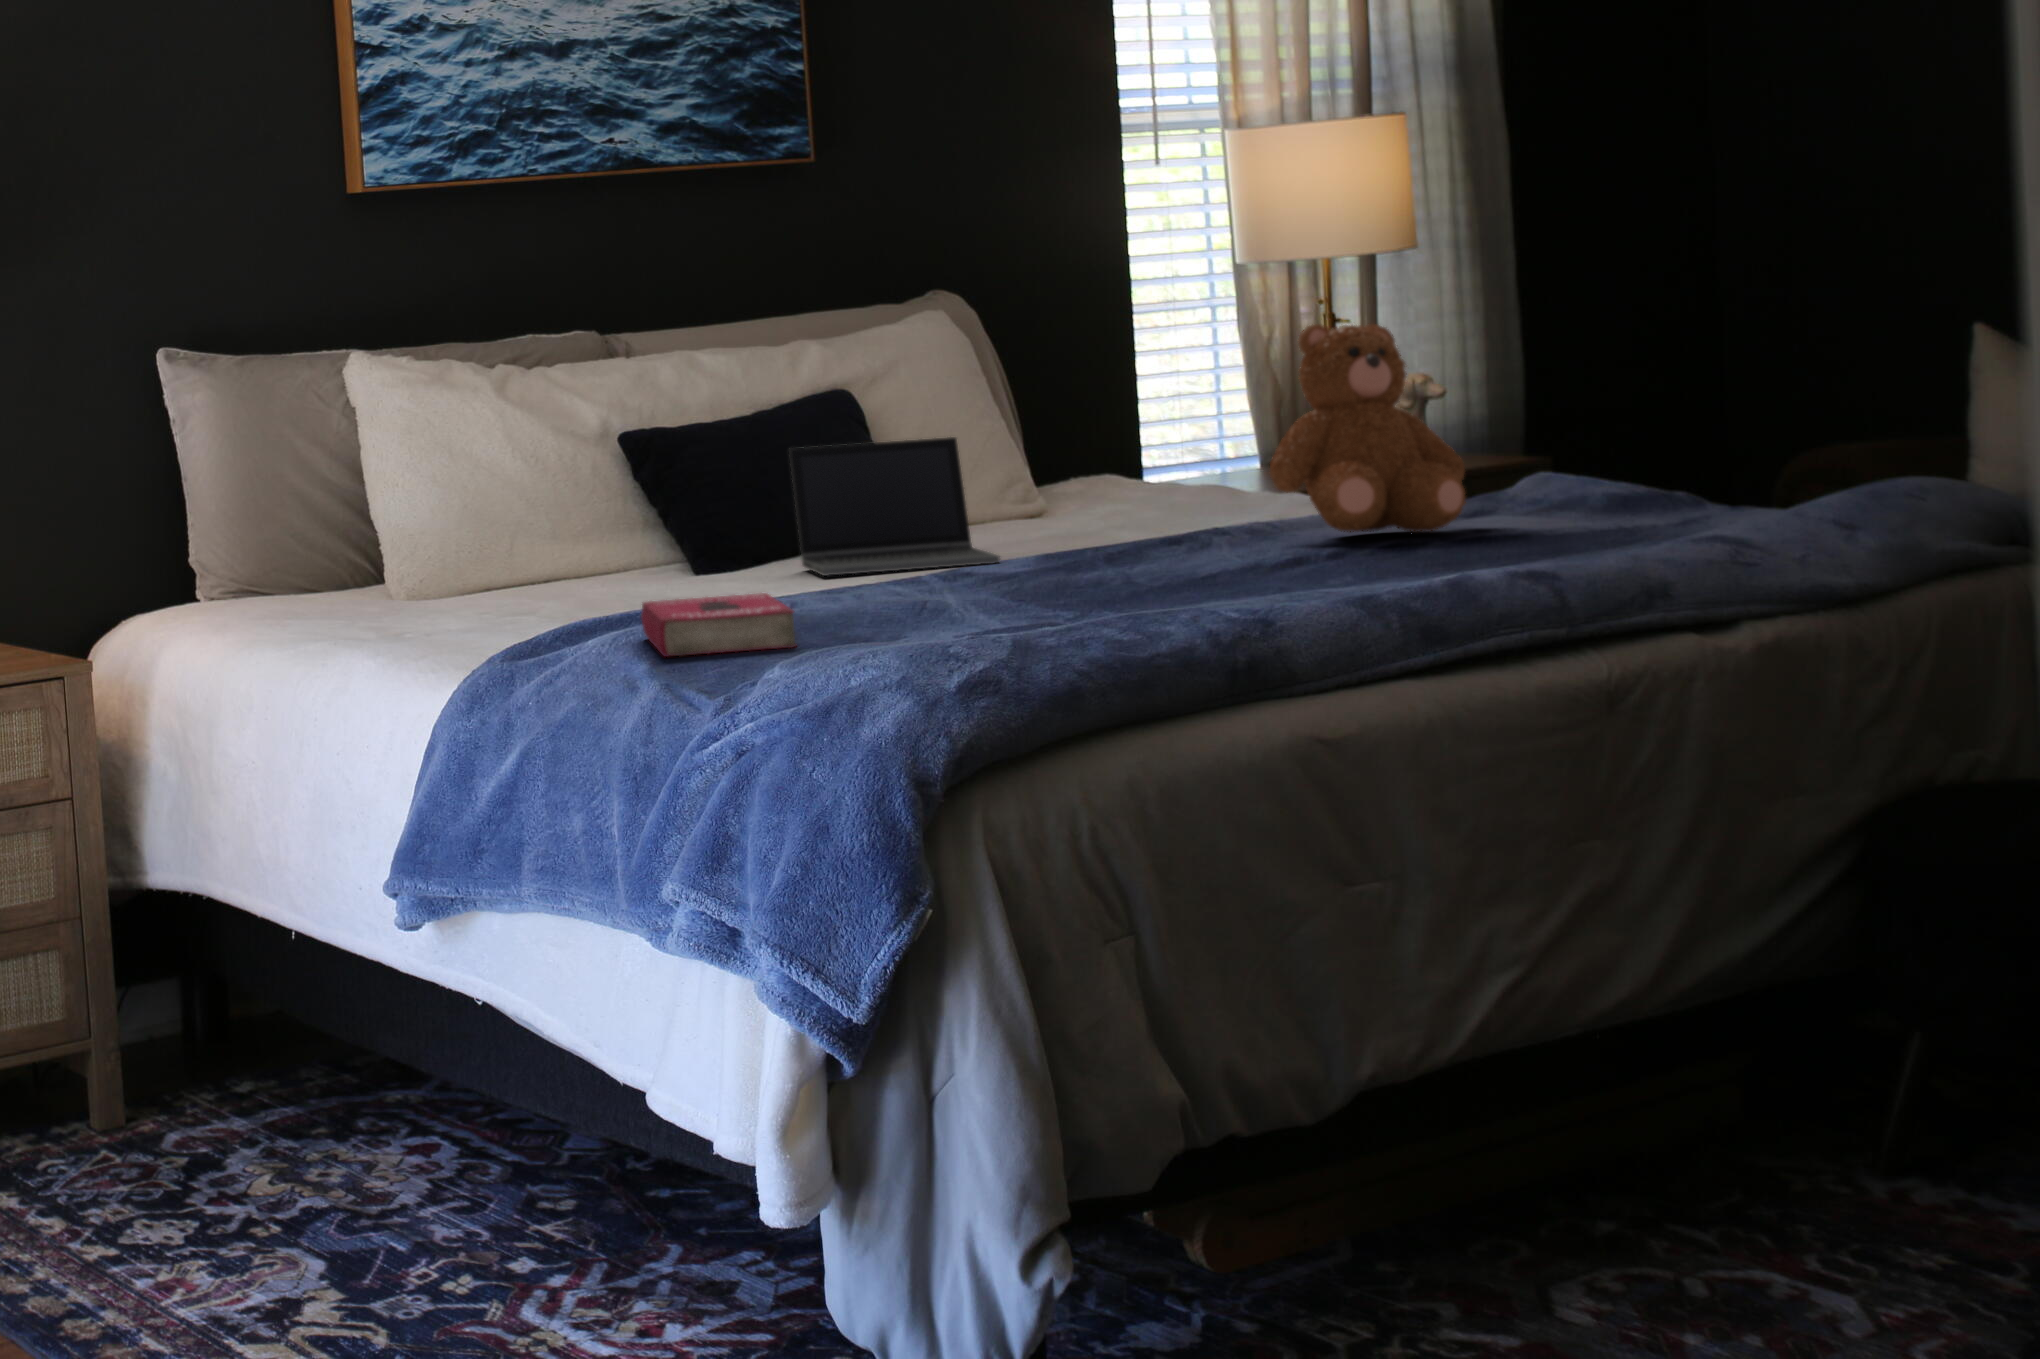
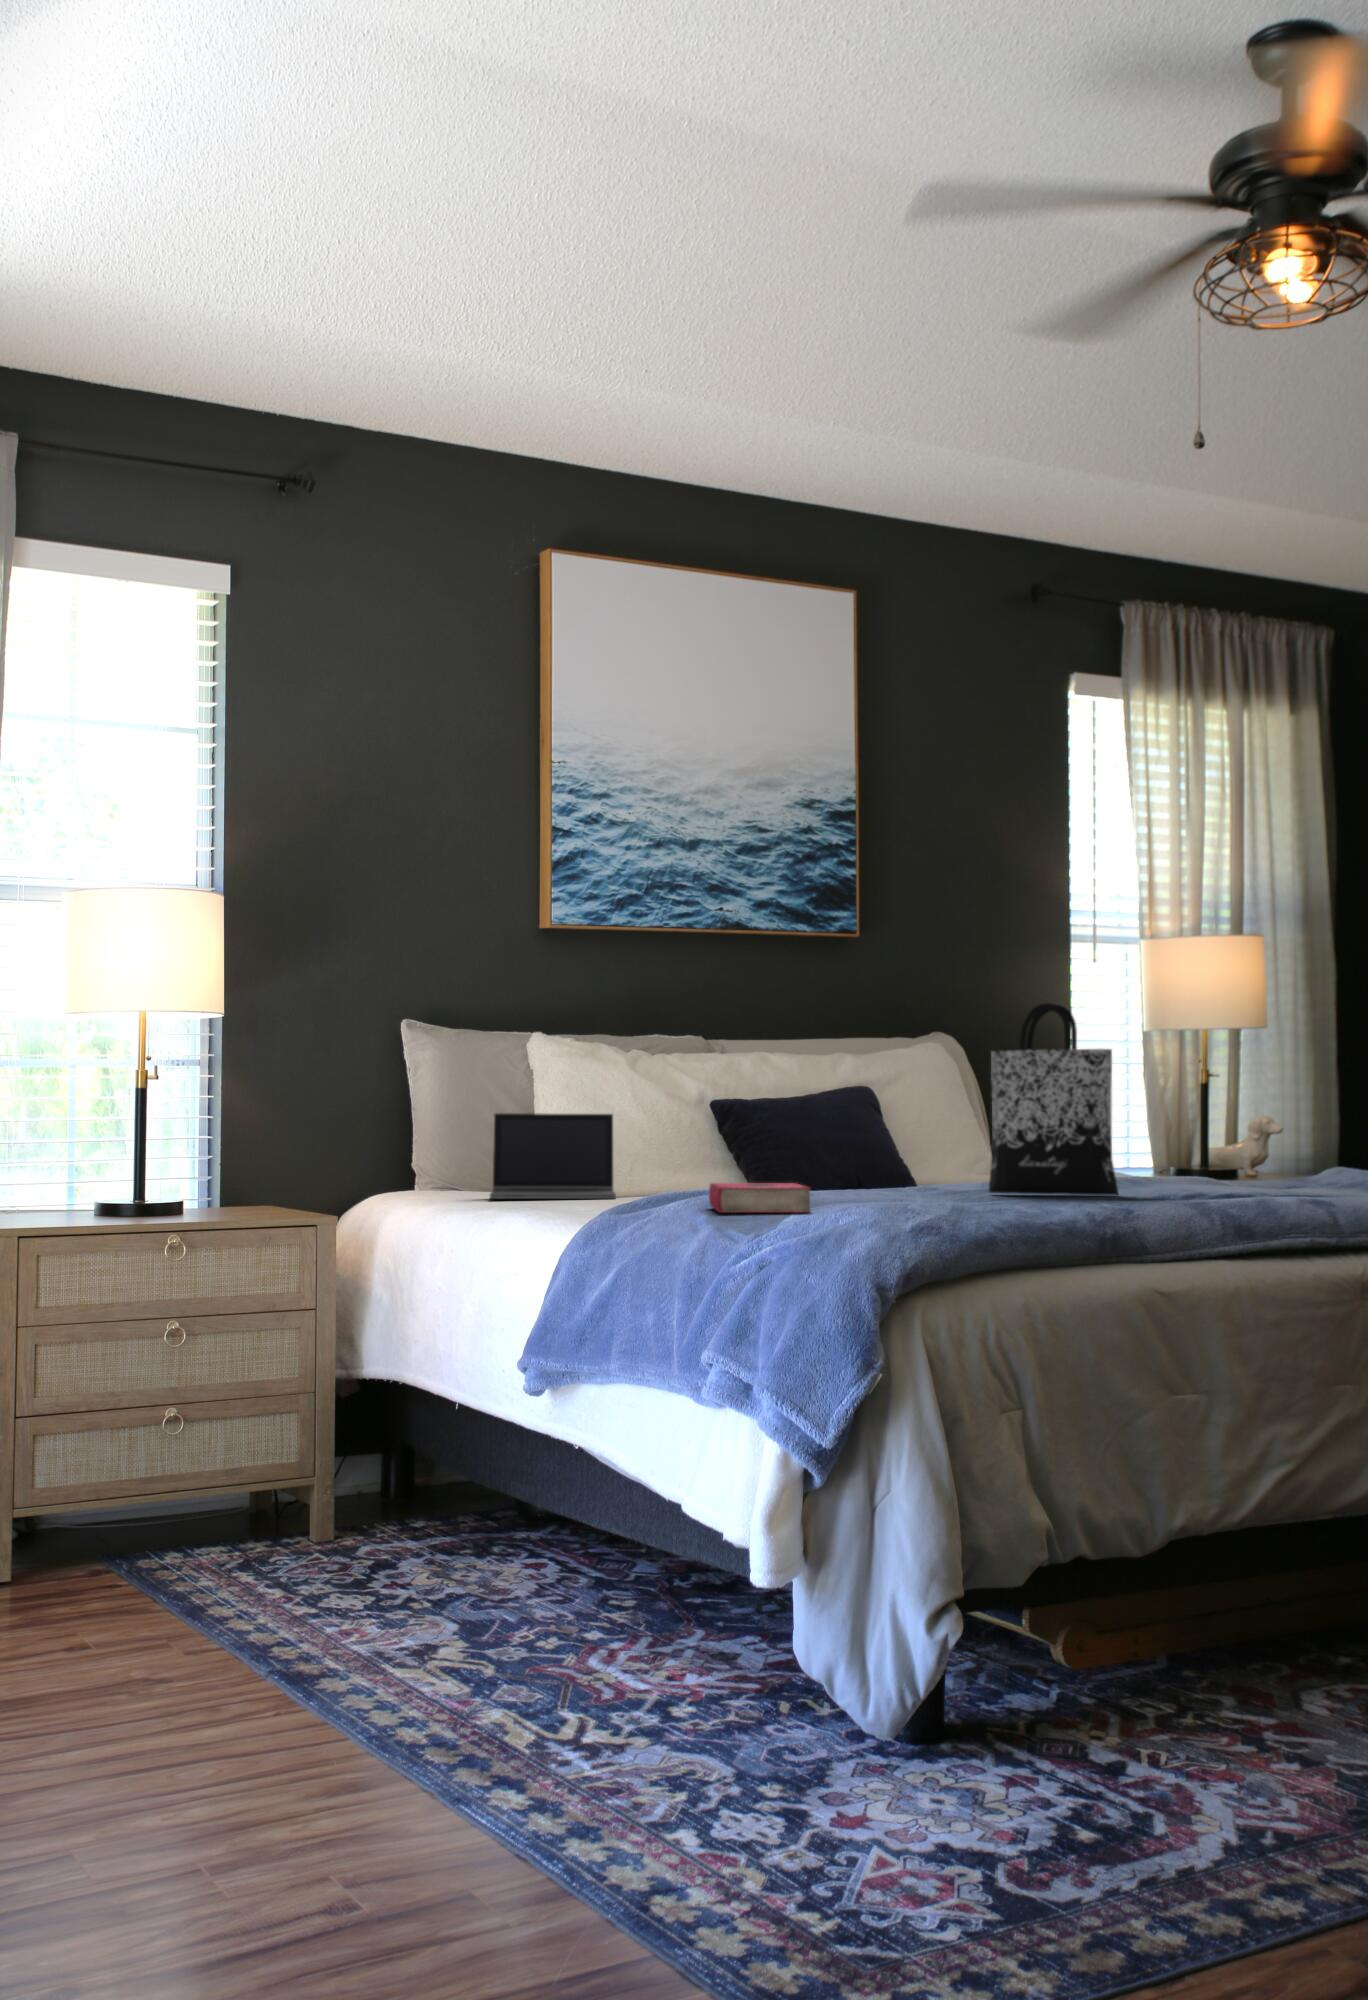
tote bag: none [1034,287,1234,568] -> present [989,1003,1119,1195]
teddy bear: present [1270,324,1466,533] -> none [1147,1044,1283,1190]
laptop computer: present [789,437,1000,576] -> present [490,1113,616,1199]

